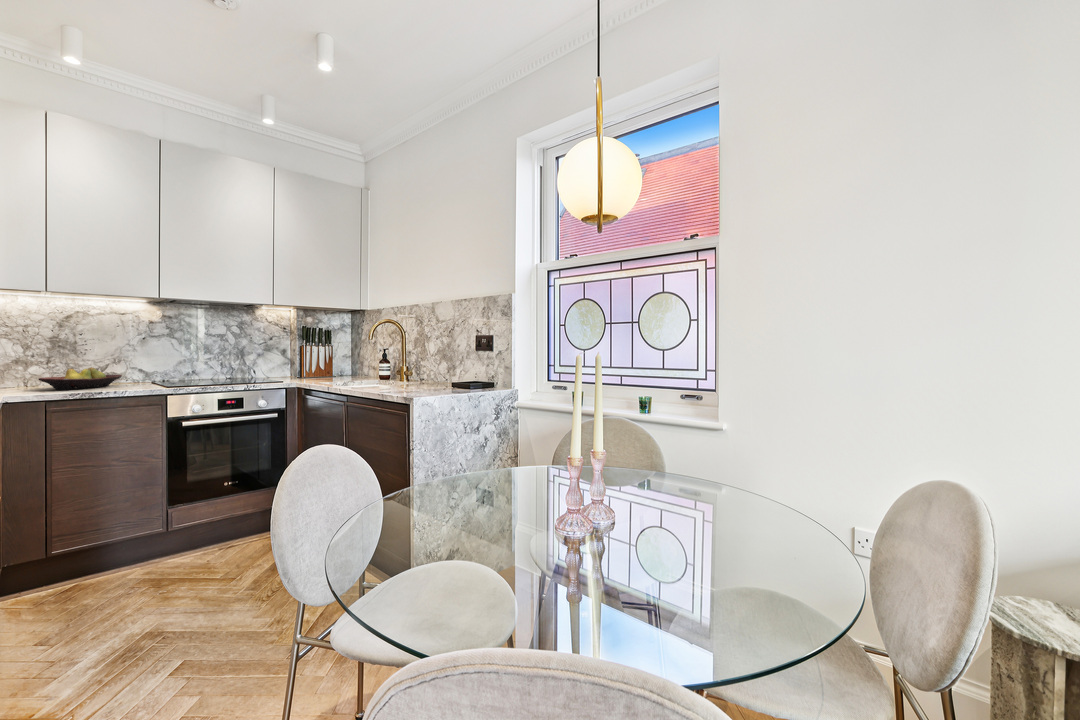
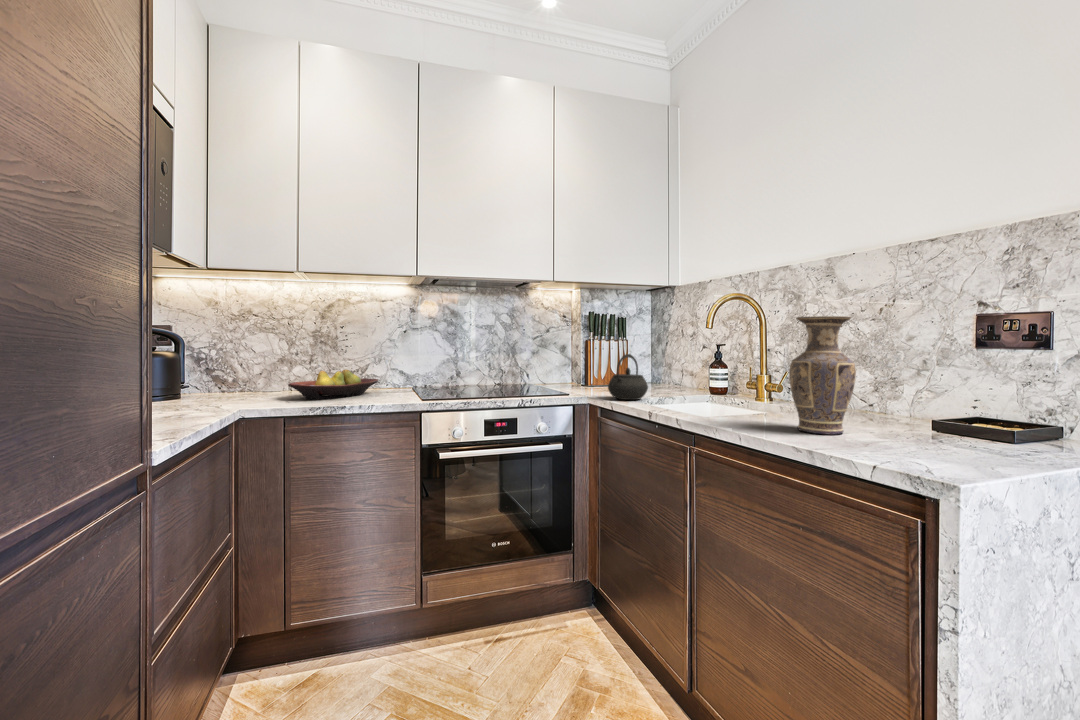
vase: none [399,336,428,392] -> present [789,316,856,435]
kettle: none [311,355,338,383] -> present [608,354,648,400]

